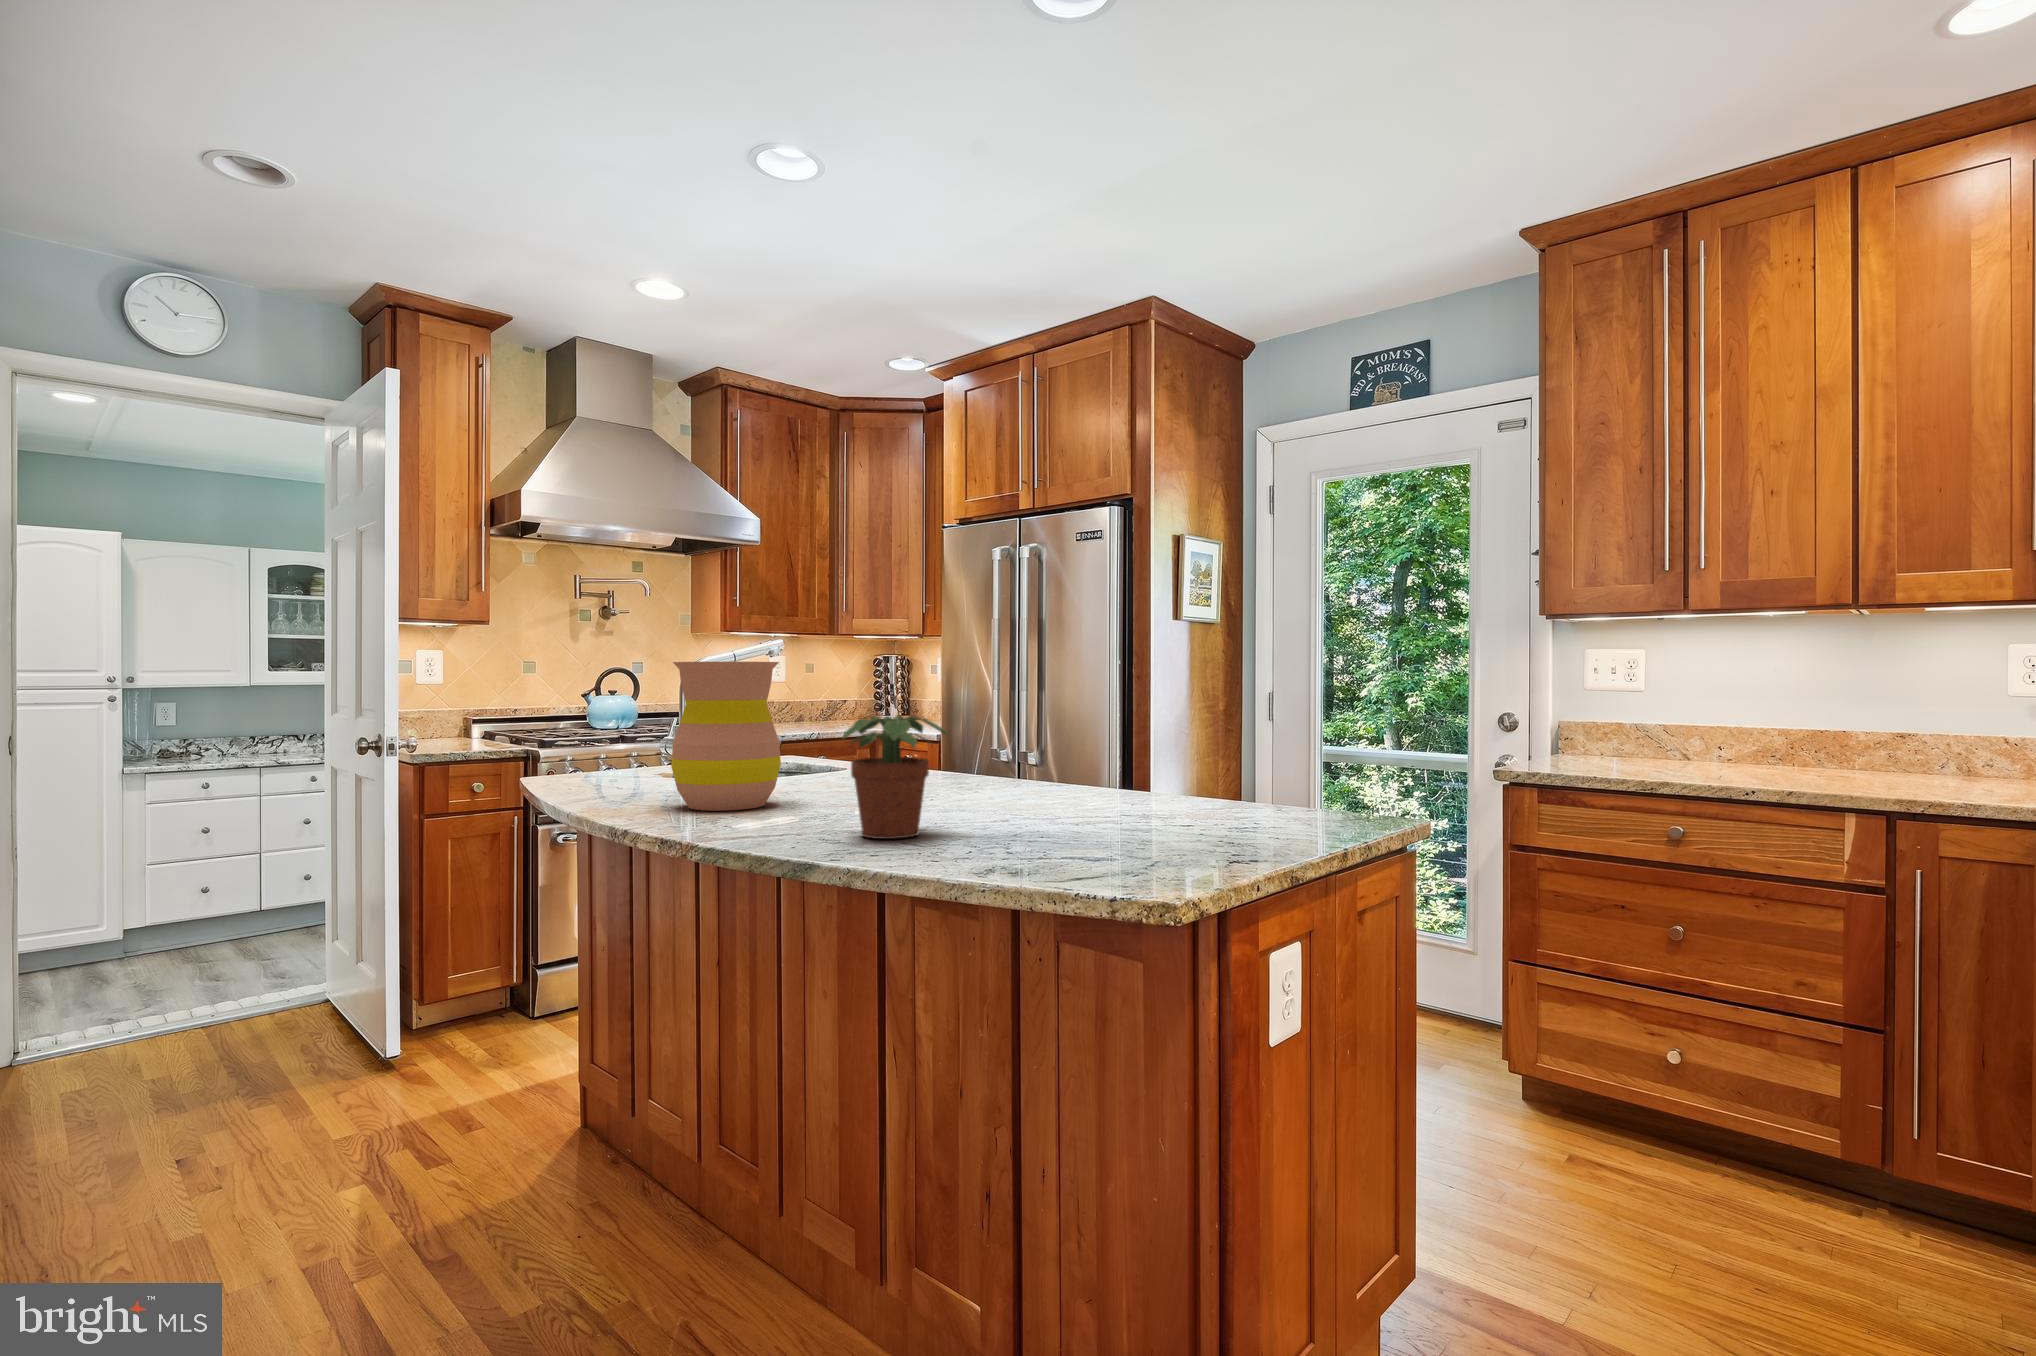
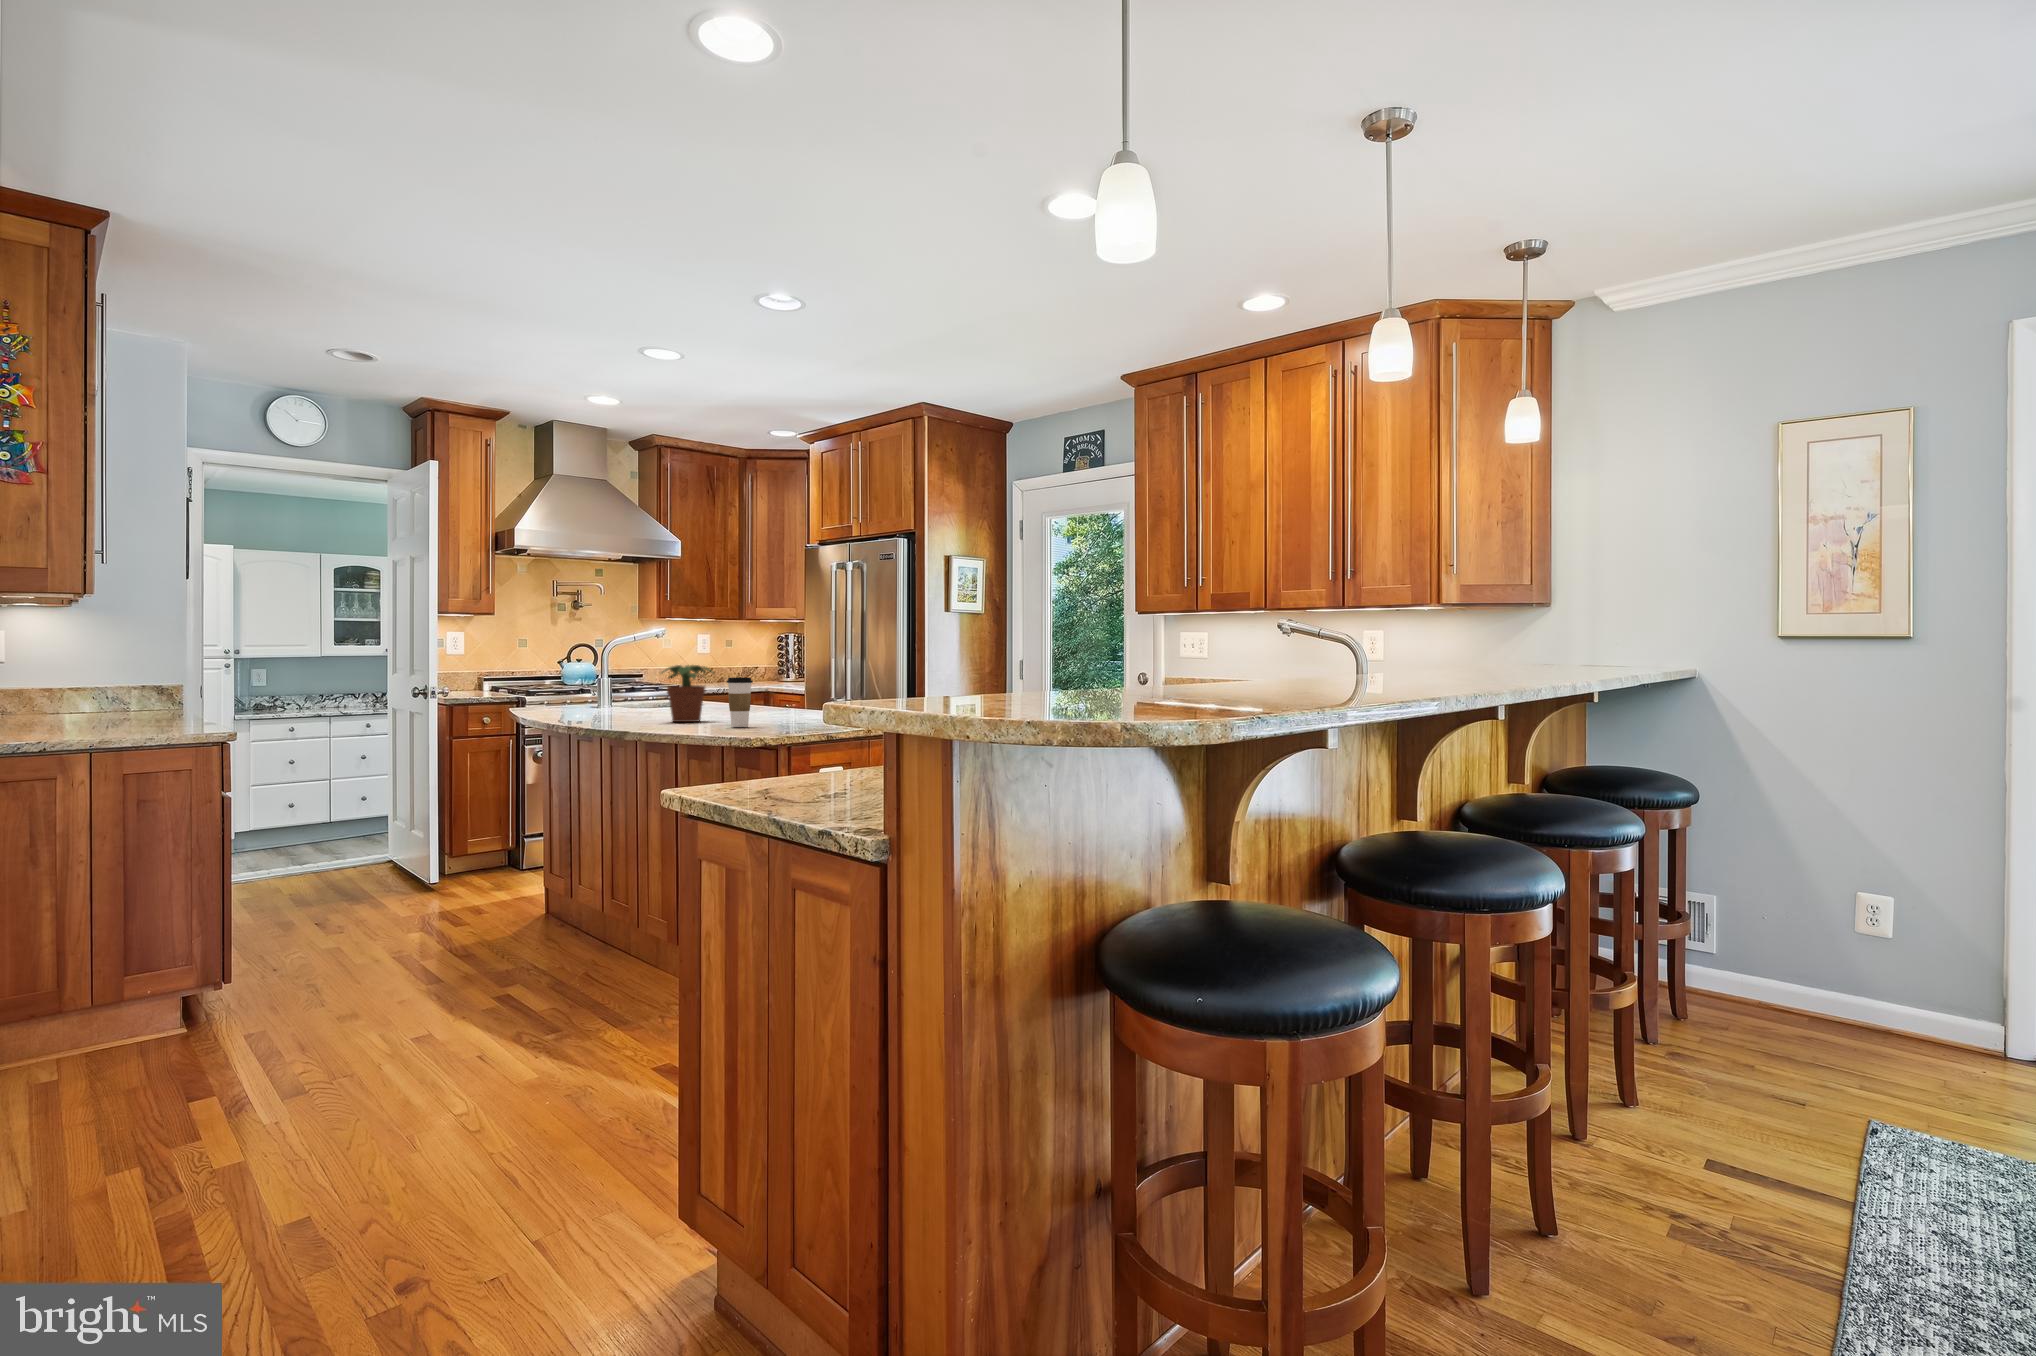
vase: present [671,662,781,811] -> none [590,639,650,717]
coffee cup: none [1028,751,1086,869] -> present [727,678,753,727]

